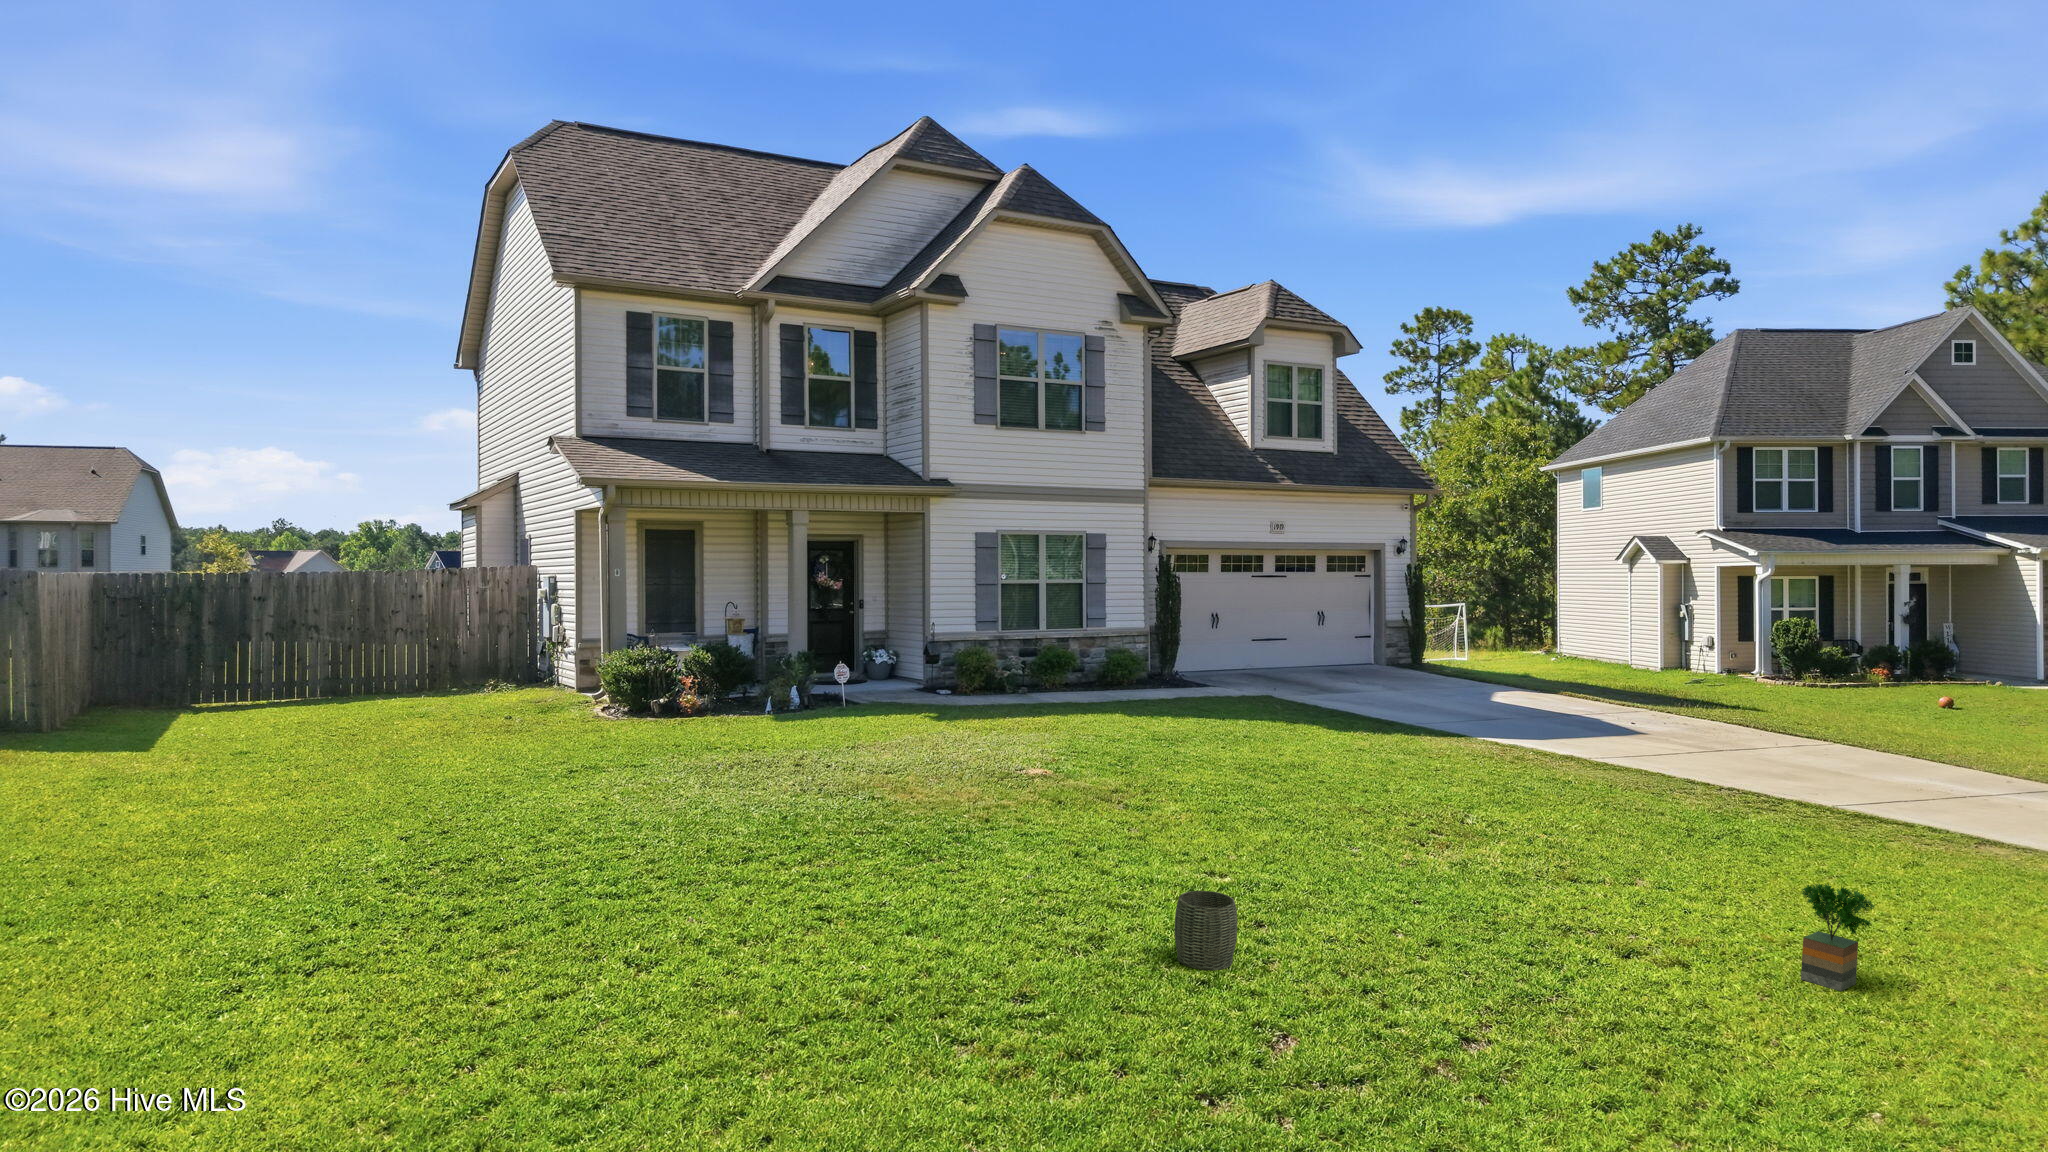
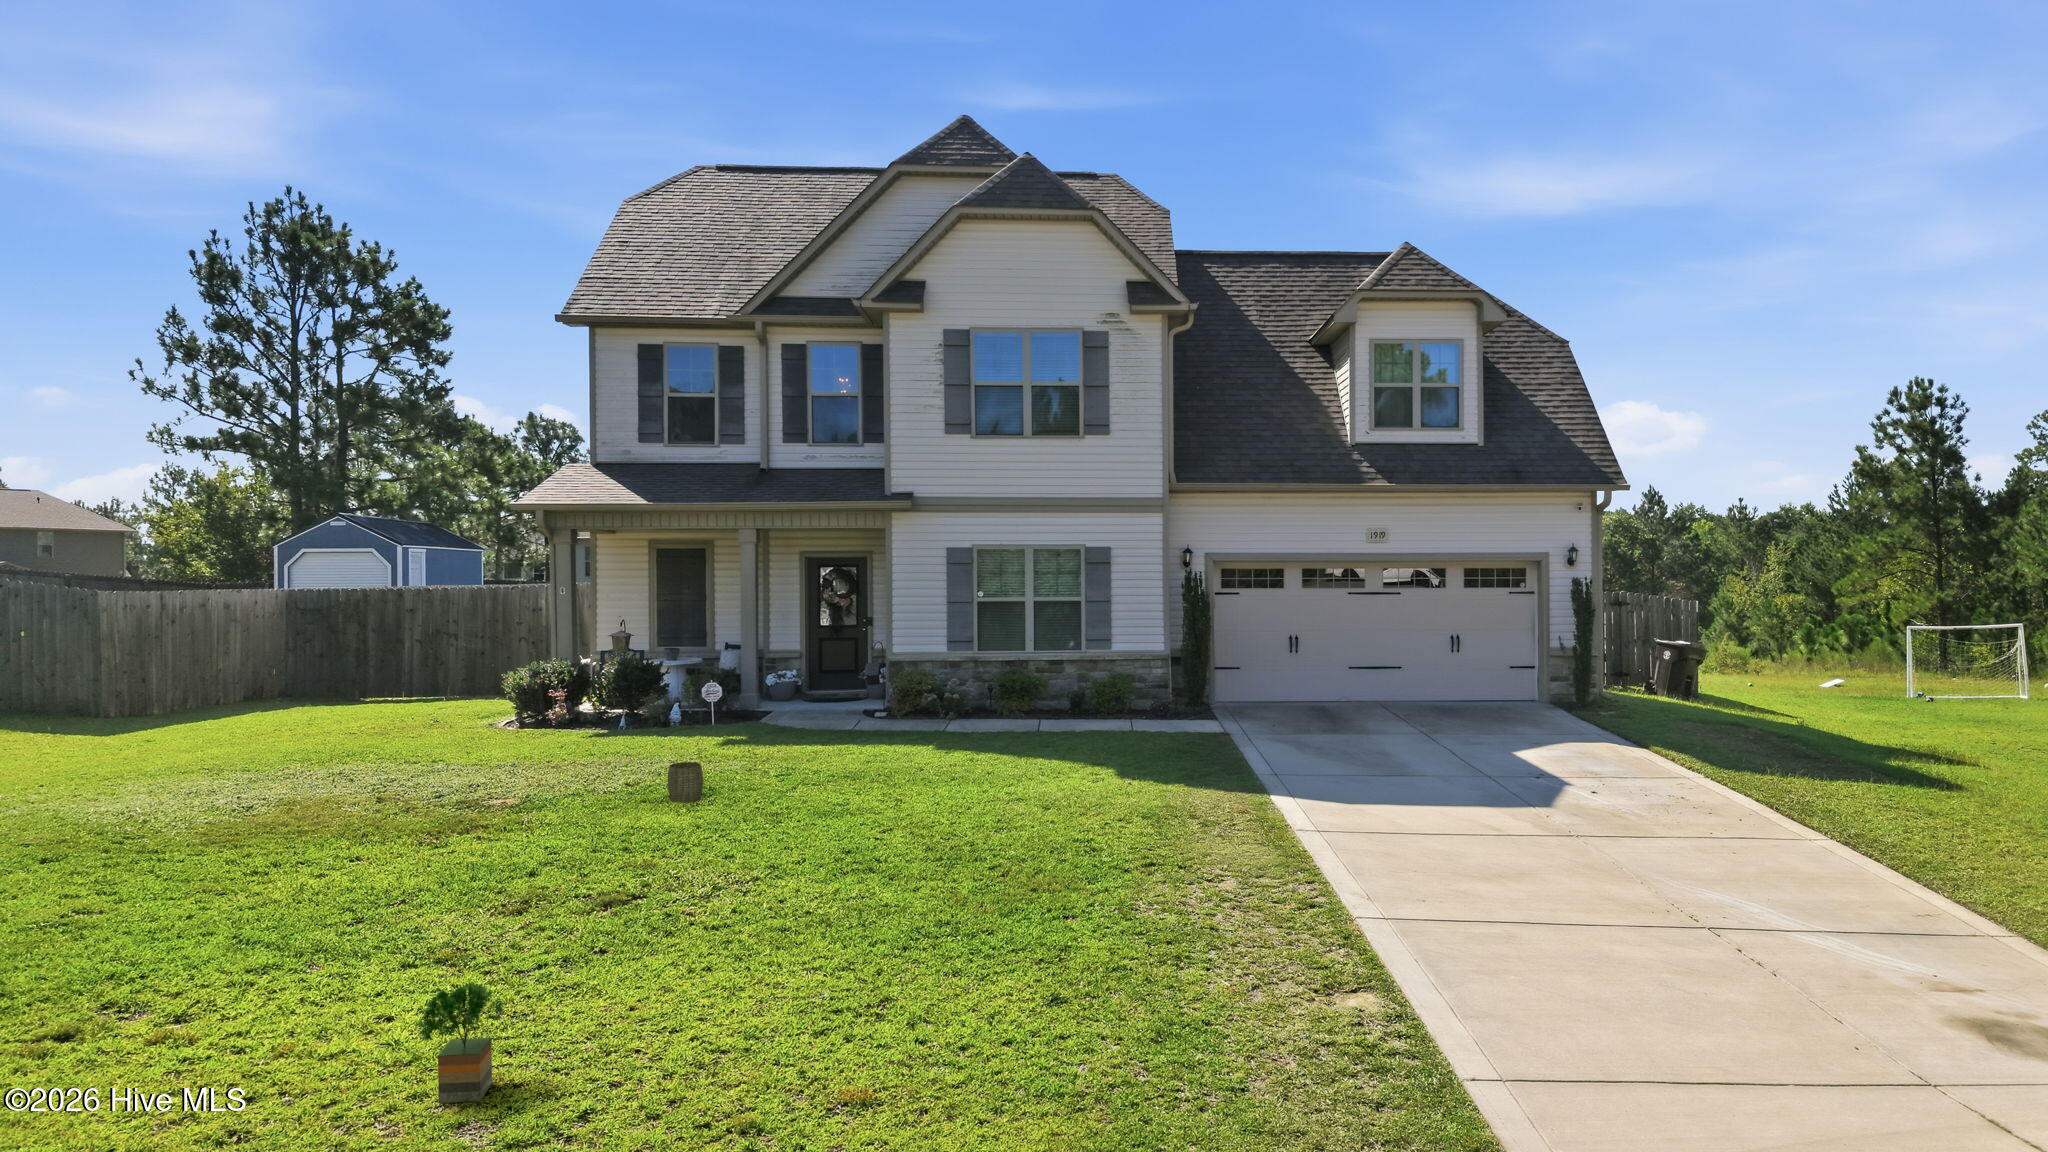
woven basket: present [1175,891,1237,970] -> present [668,762,703,802]

